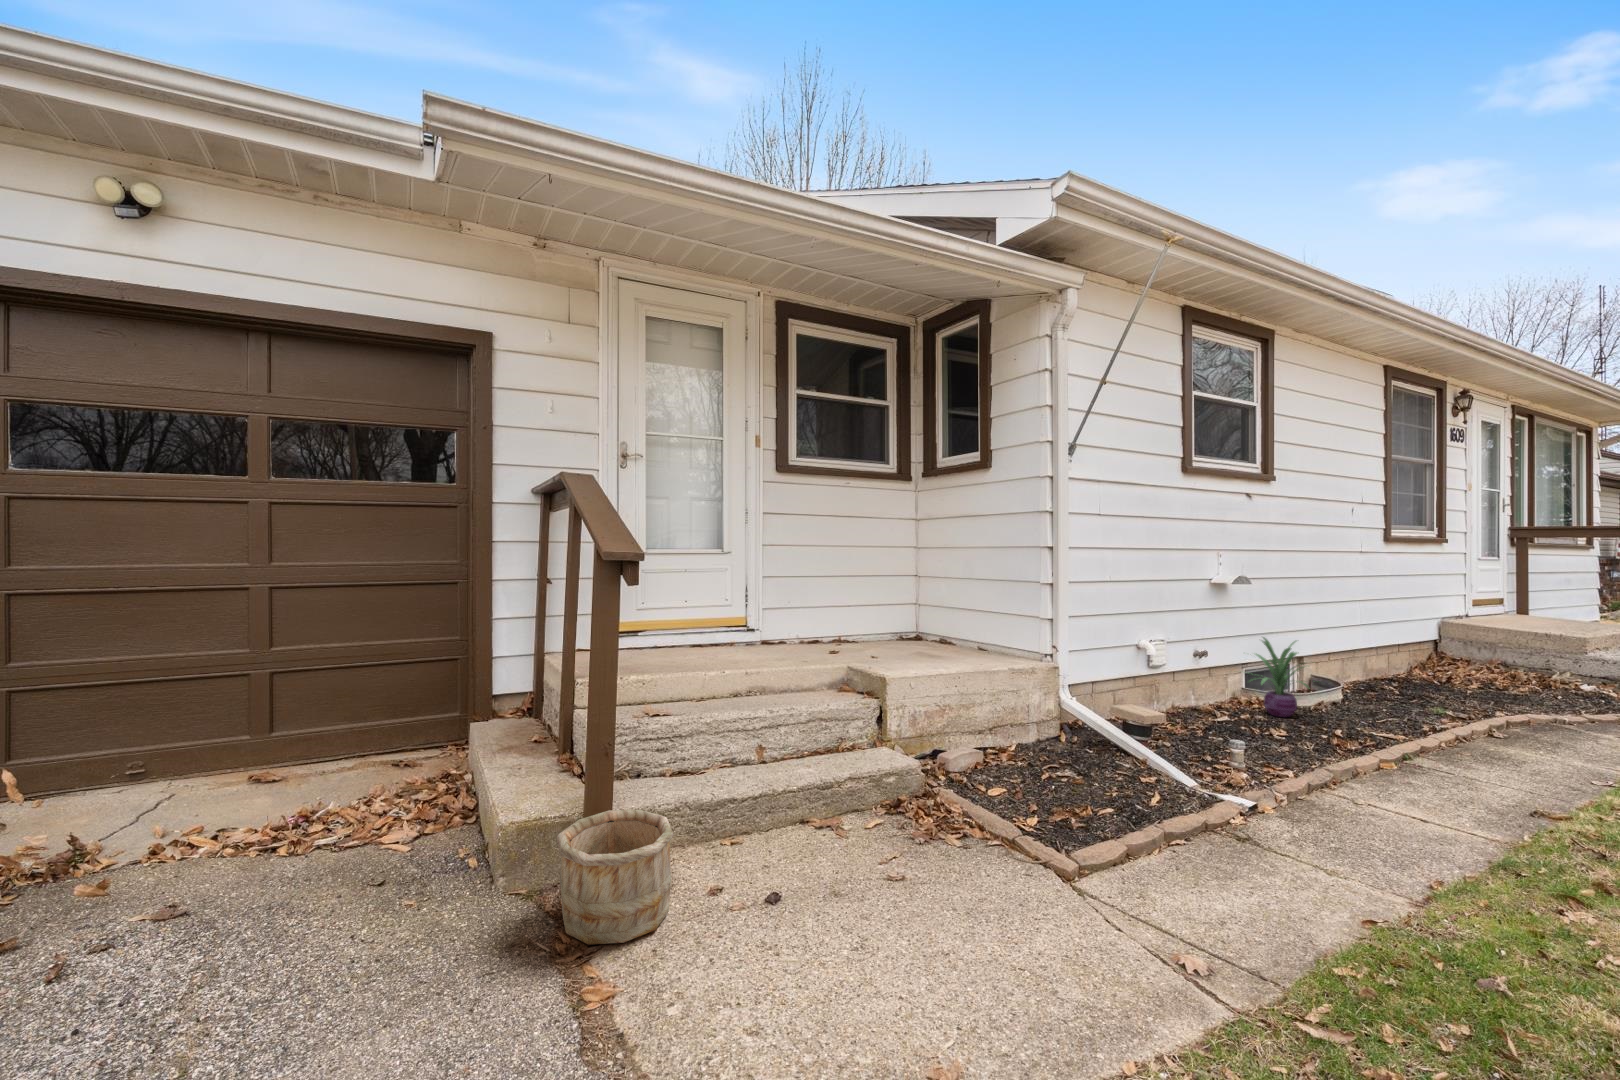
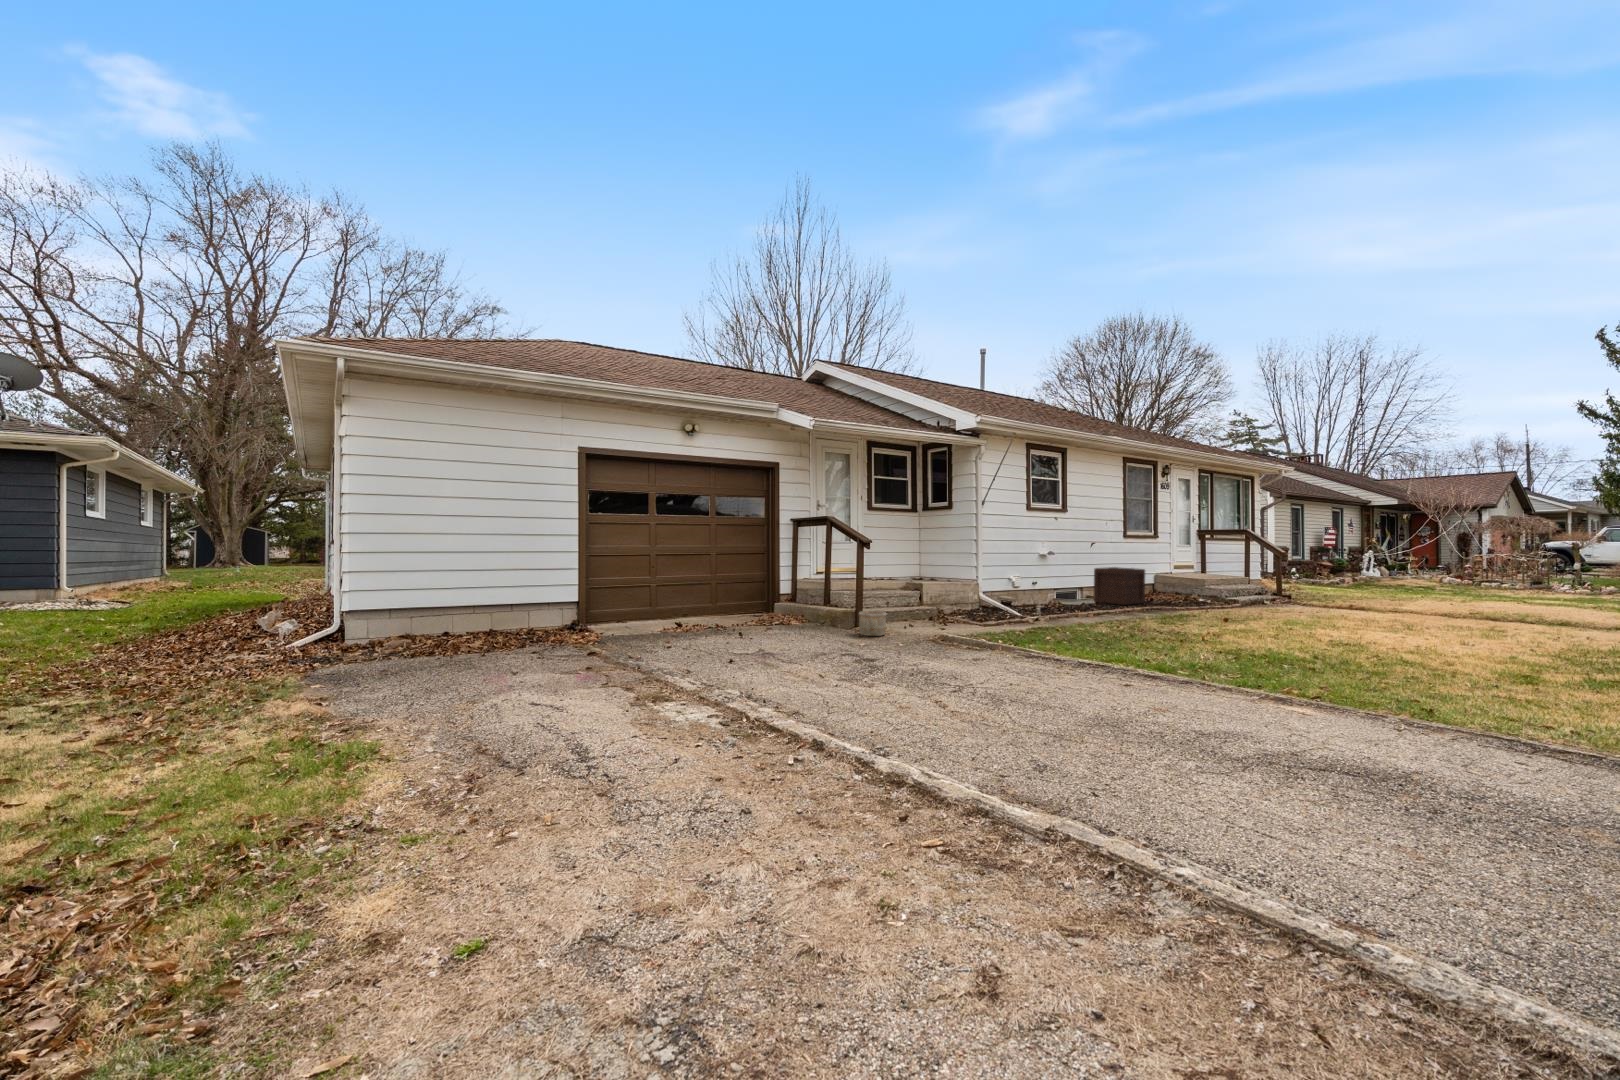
wooden crate: none [1327,607,1460,701] -> present [1093,567,1145,605]
decorative plant: present [1250,637,1309,717] -> none [1045,577,1083,609]

